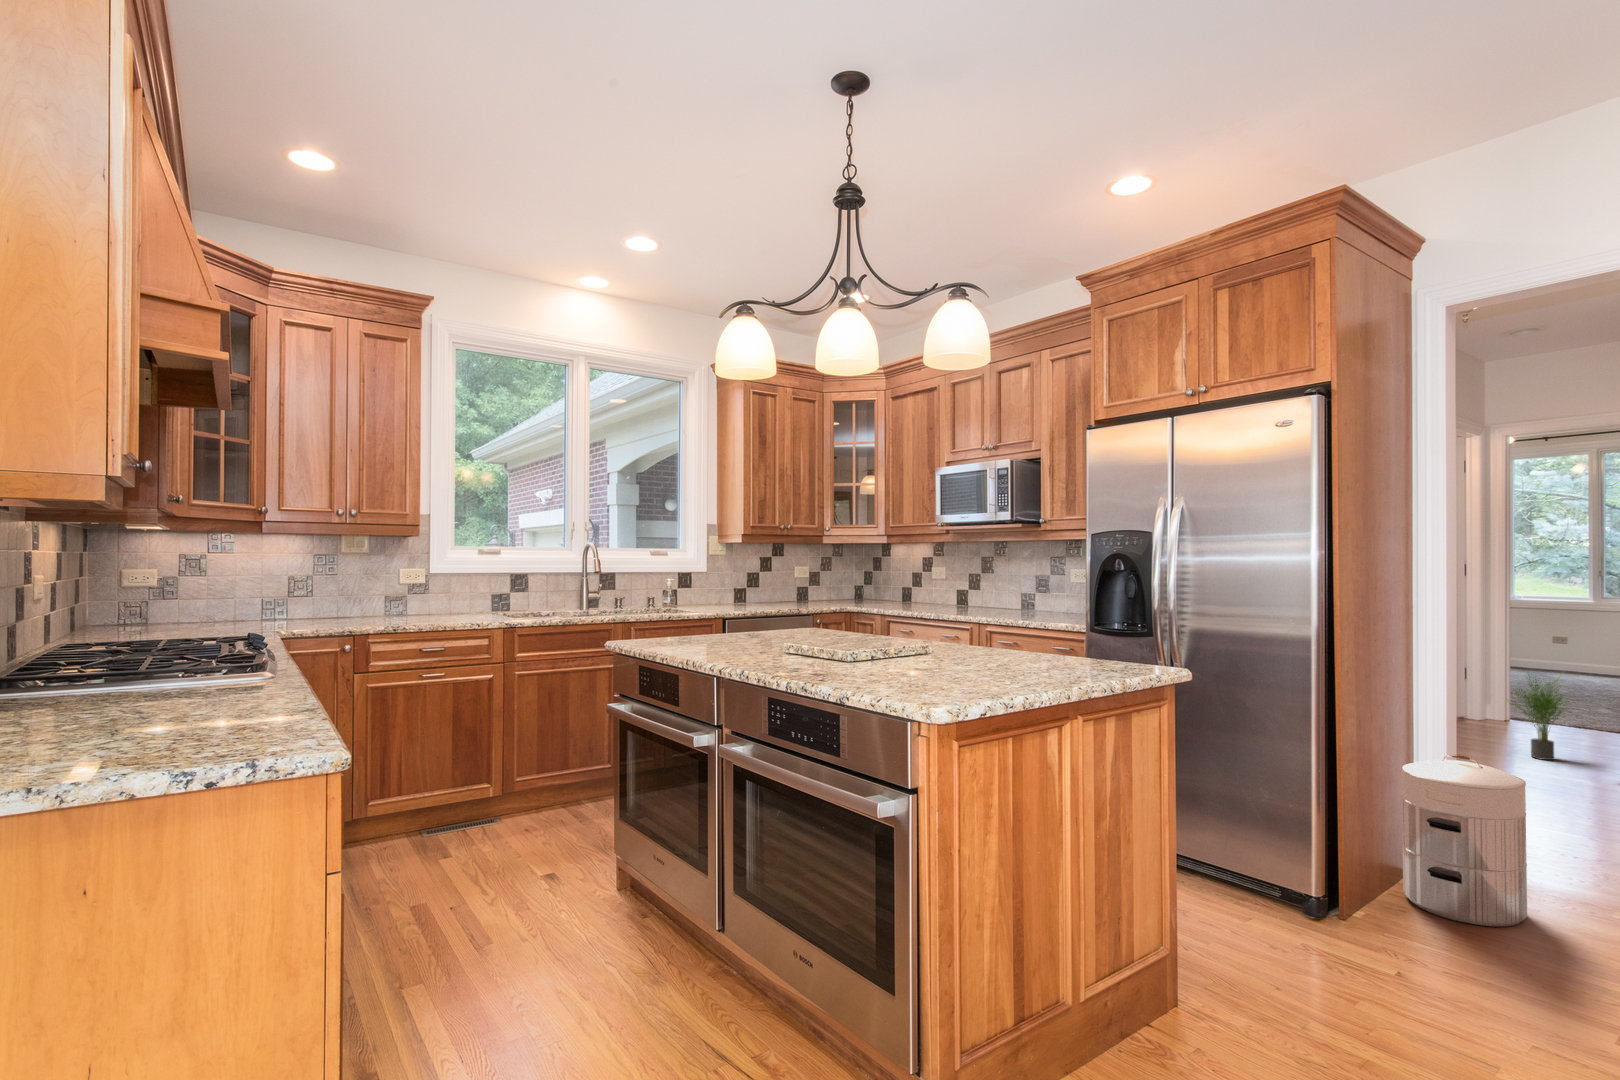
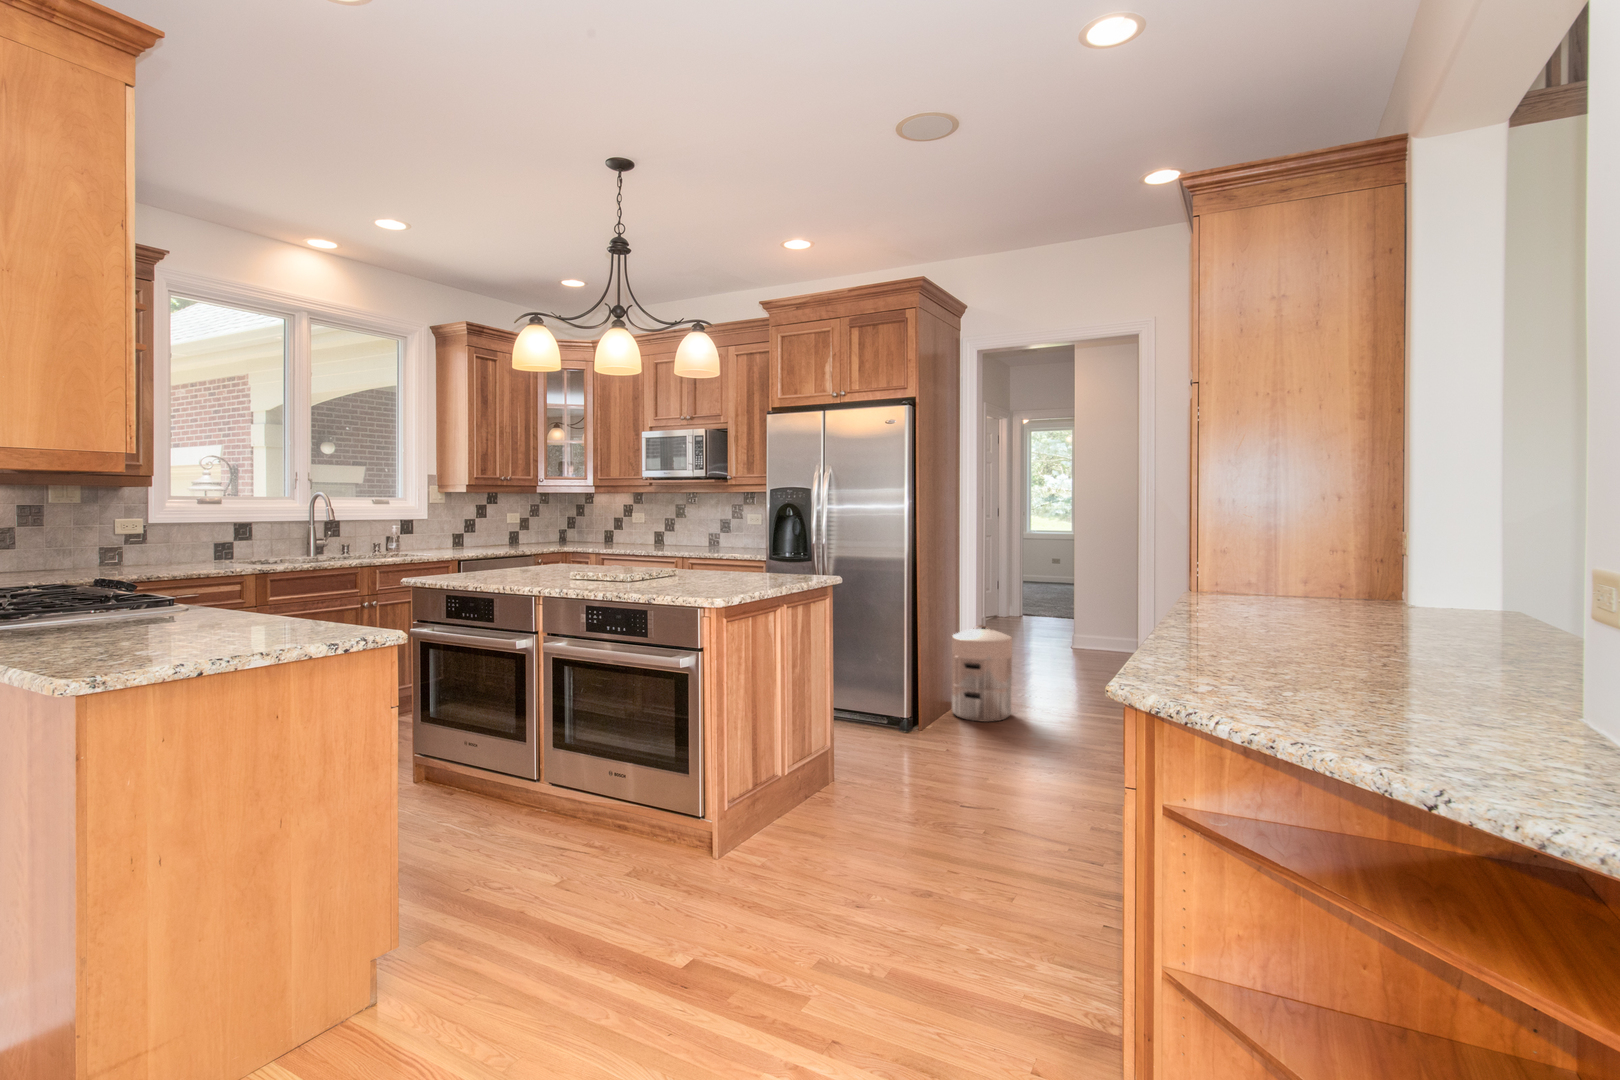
potted plant: present [1512,679,1564,760] -> none [1007,578,1049,635]

